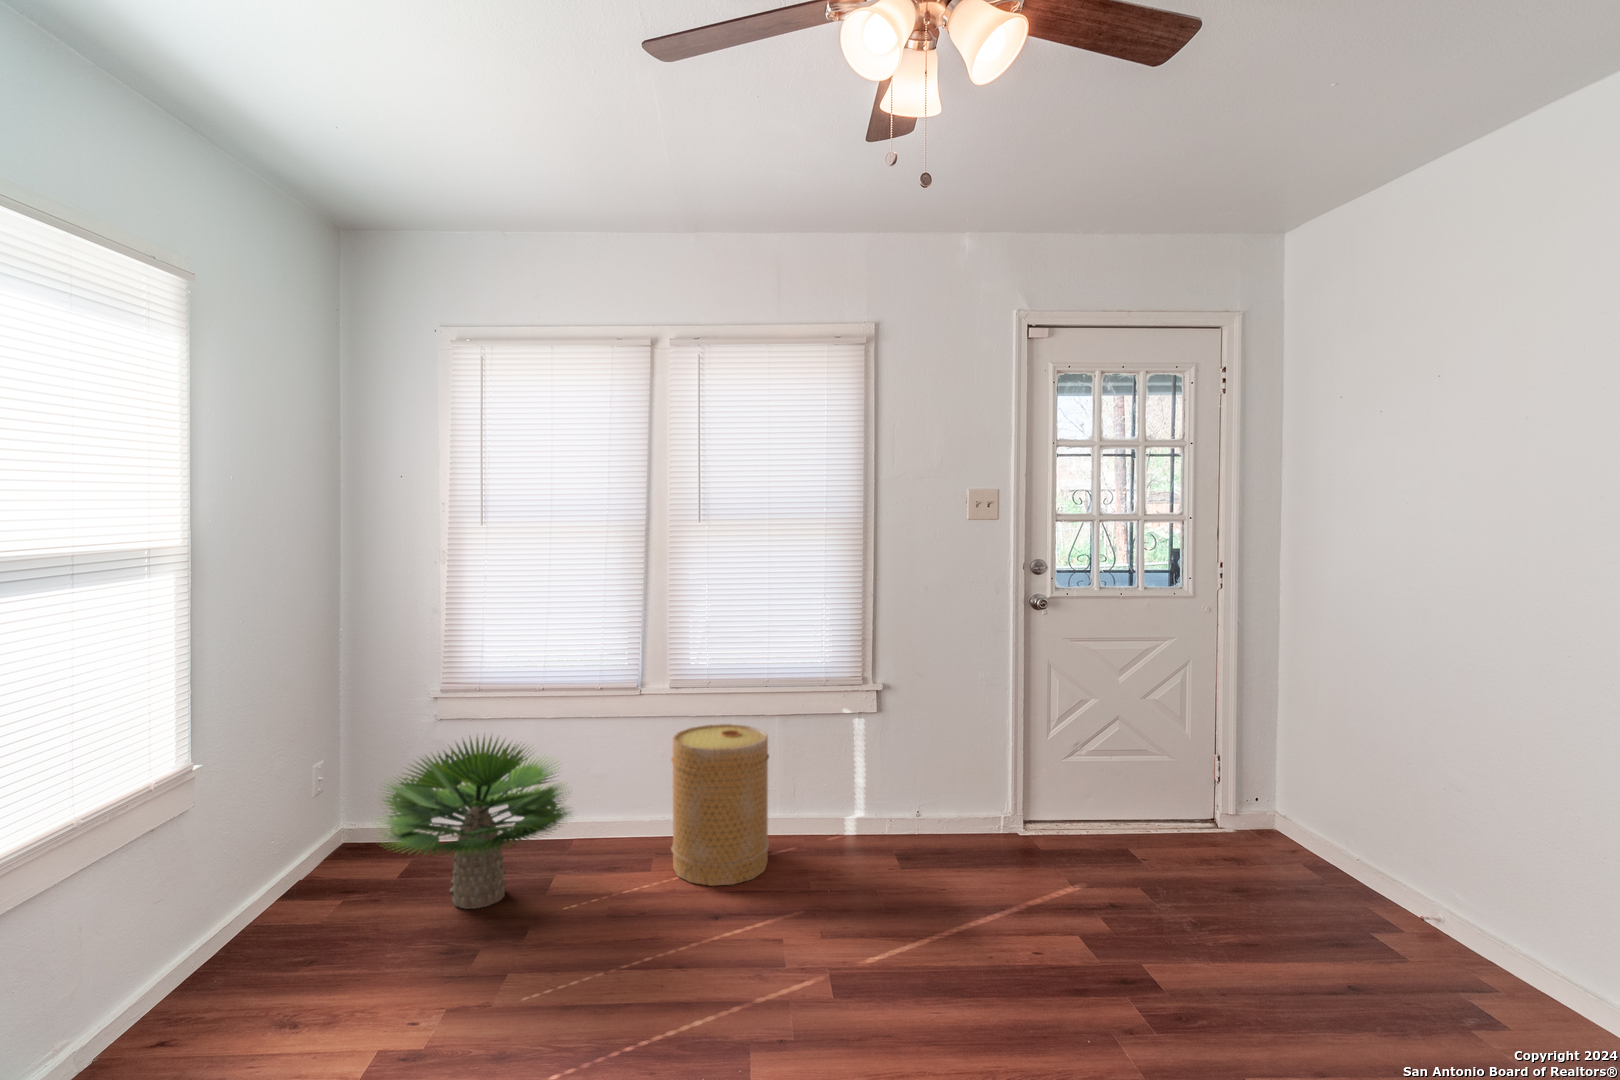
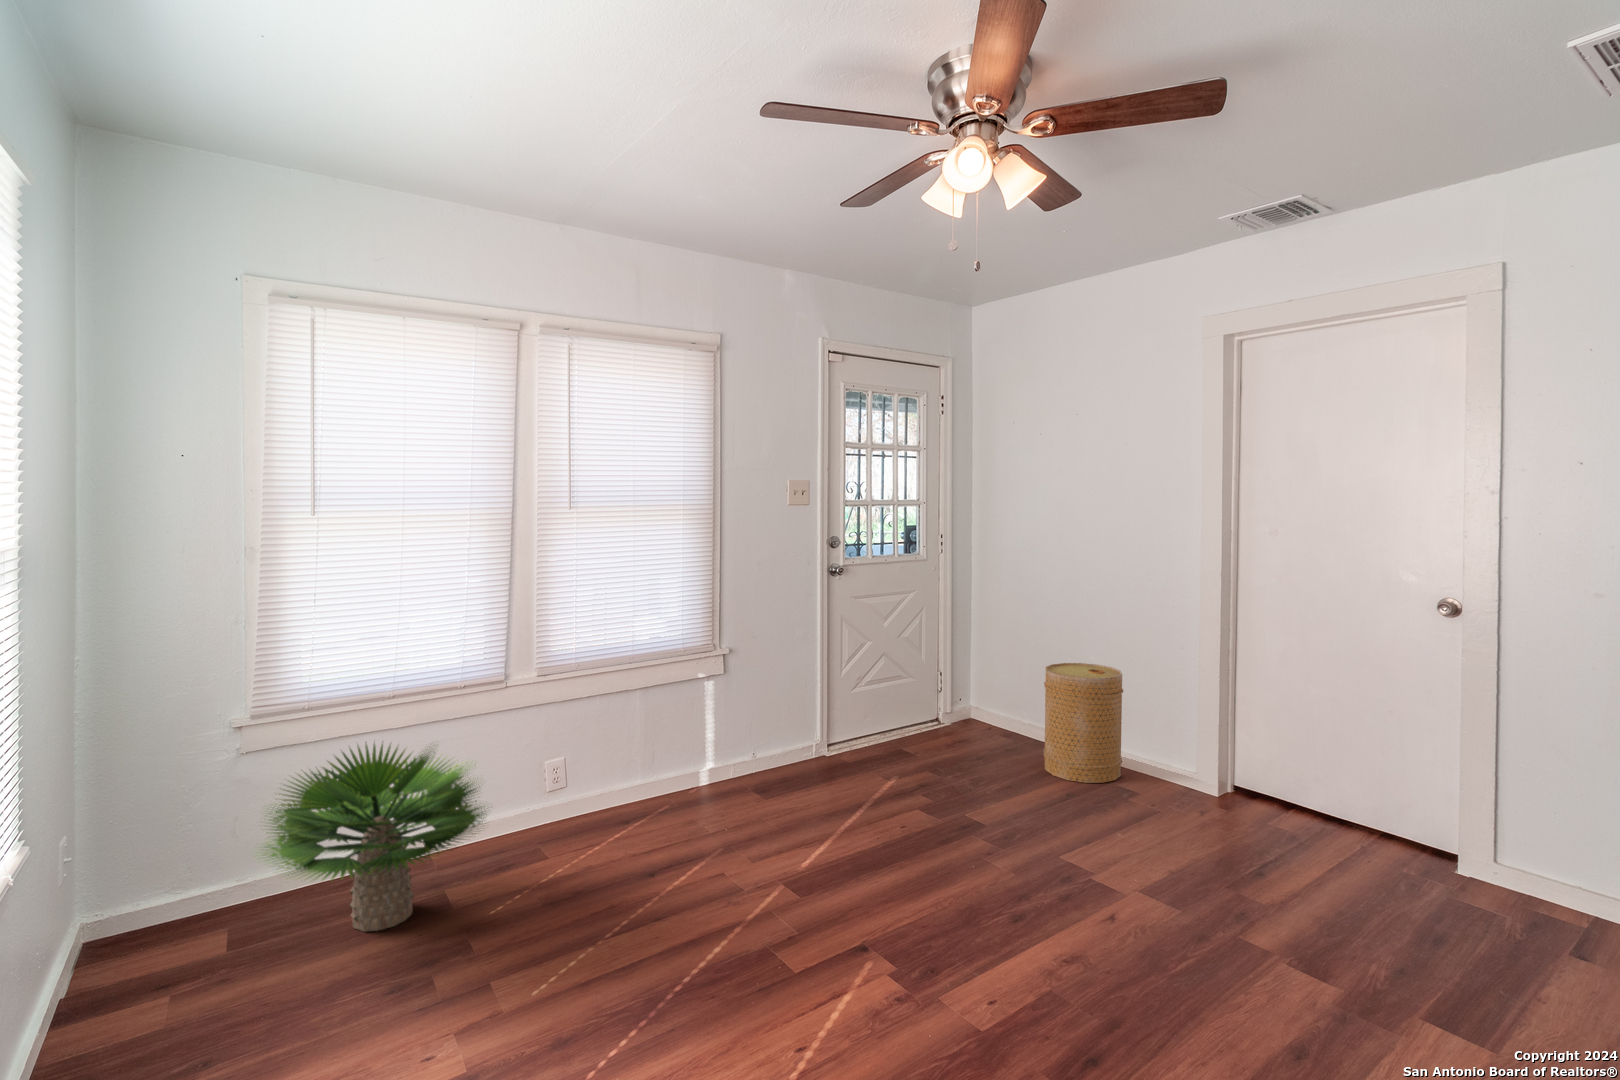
basket: present [671,724,769,886] -> present [1043,663,1123,783]

